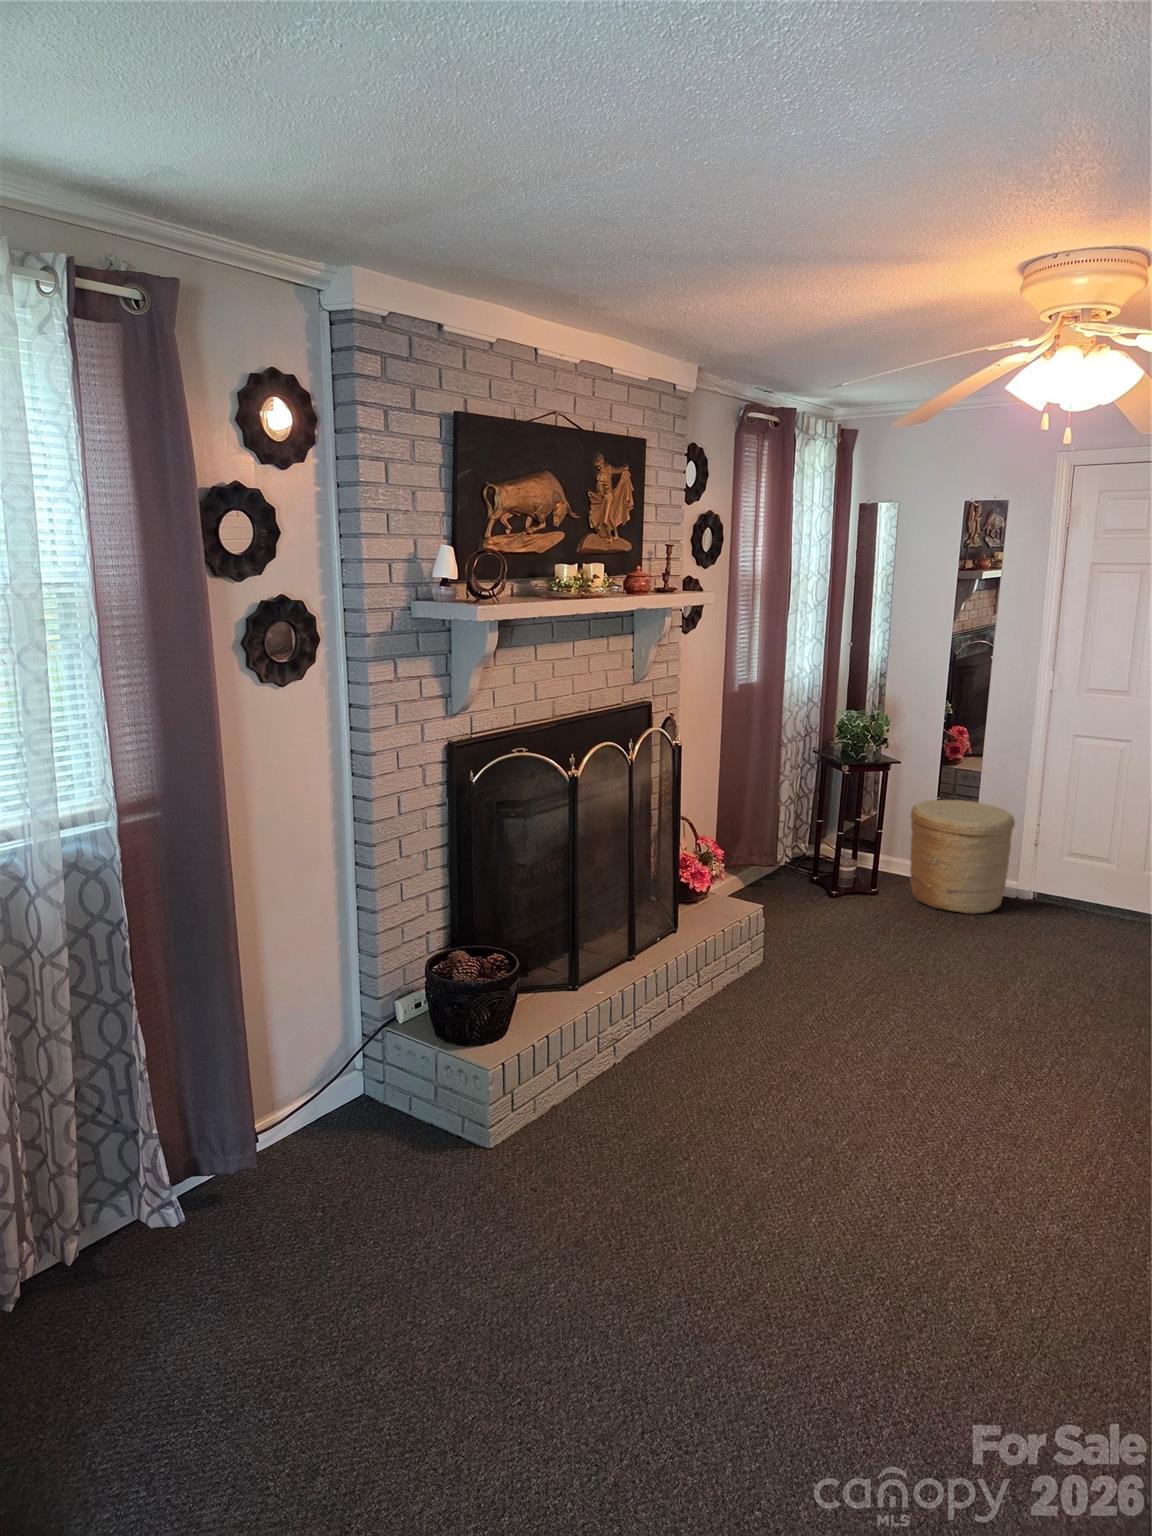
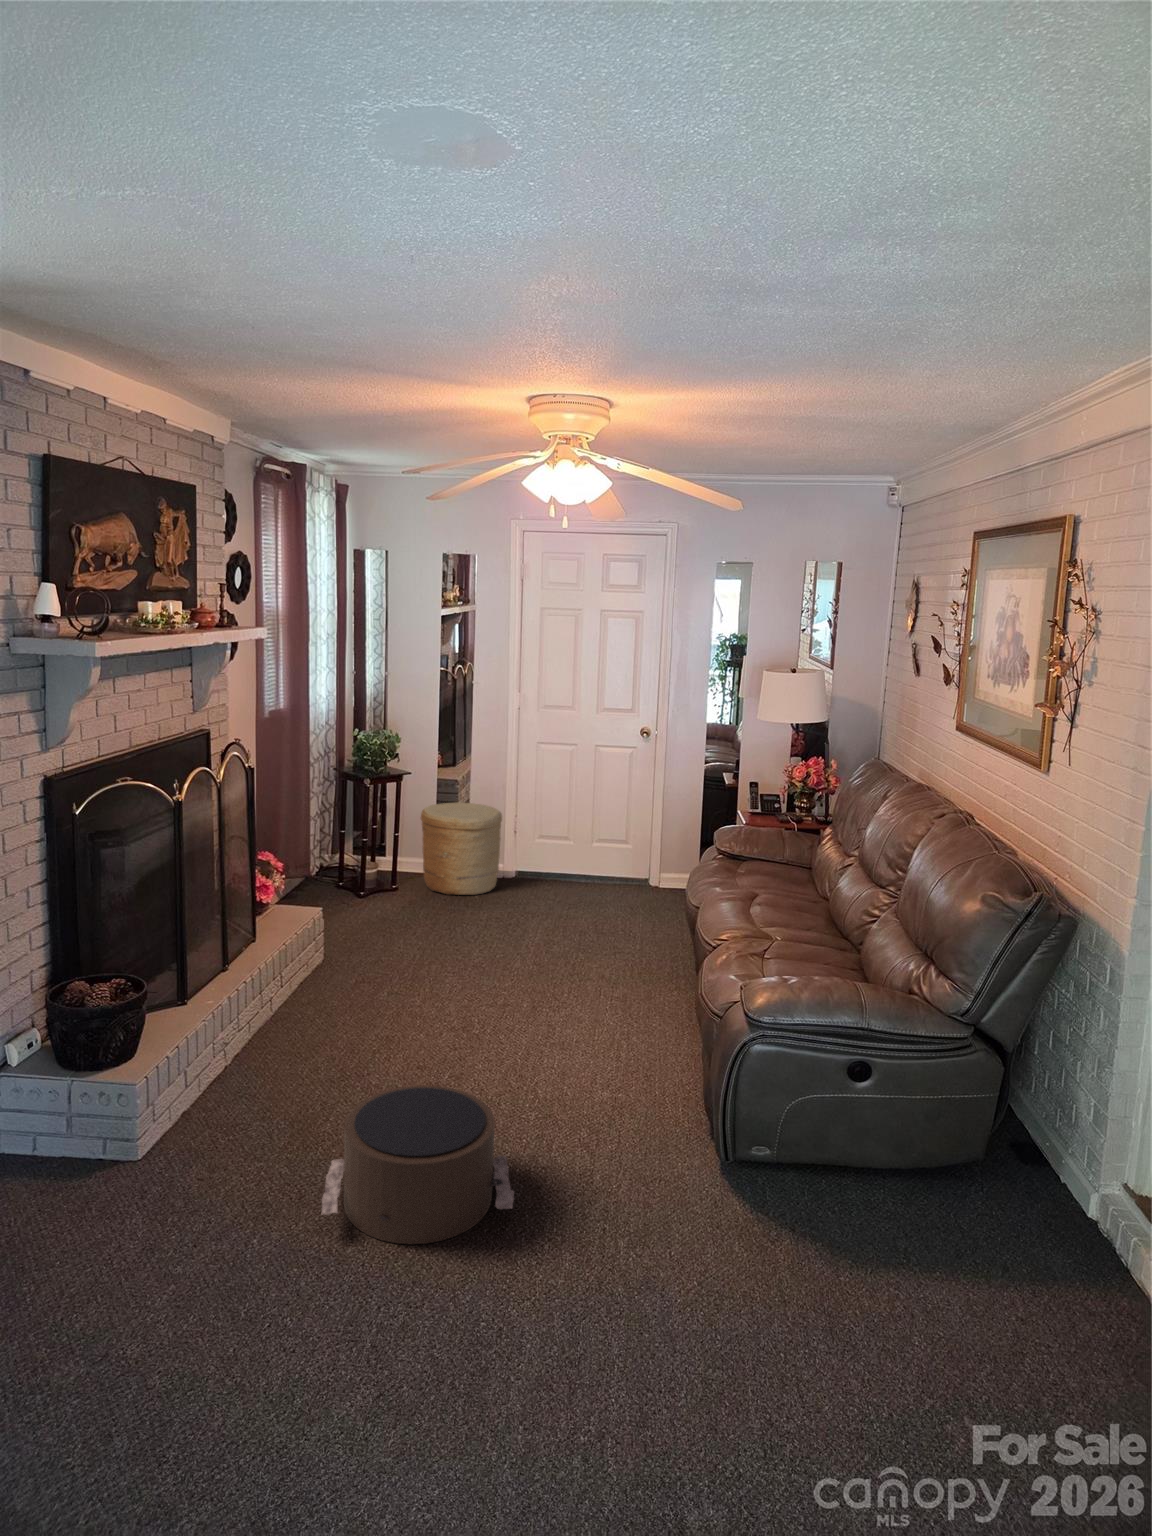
pouf: none [622,1150,871,1367] -> present [322,1086,514,1244]

